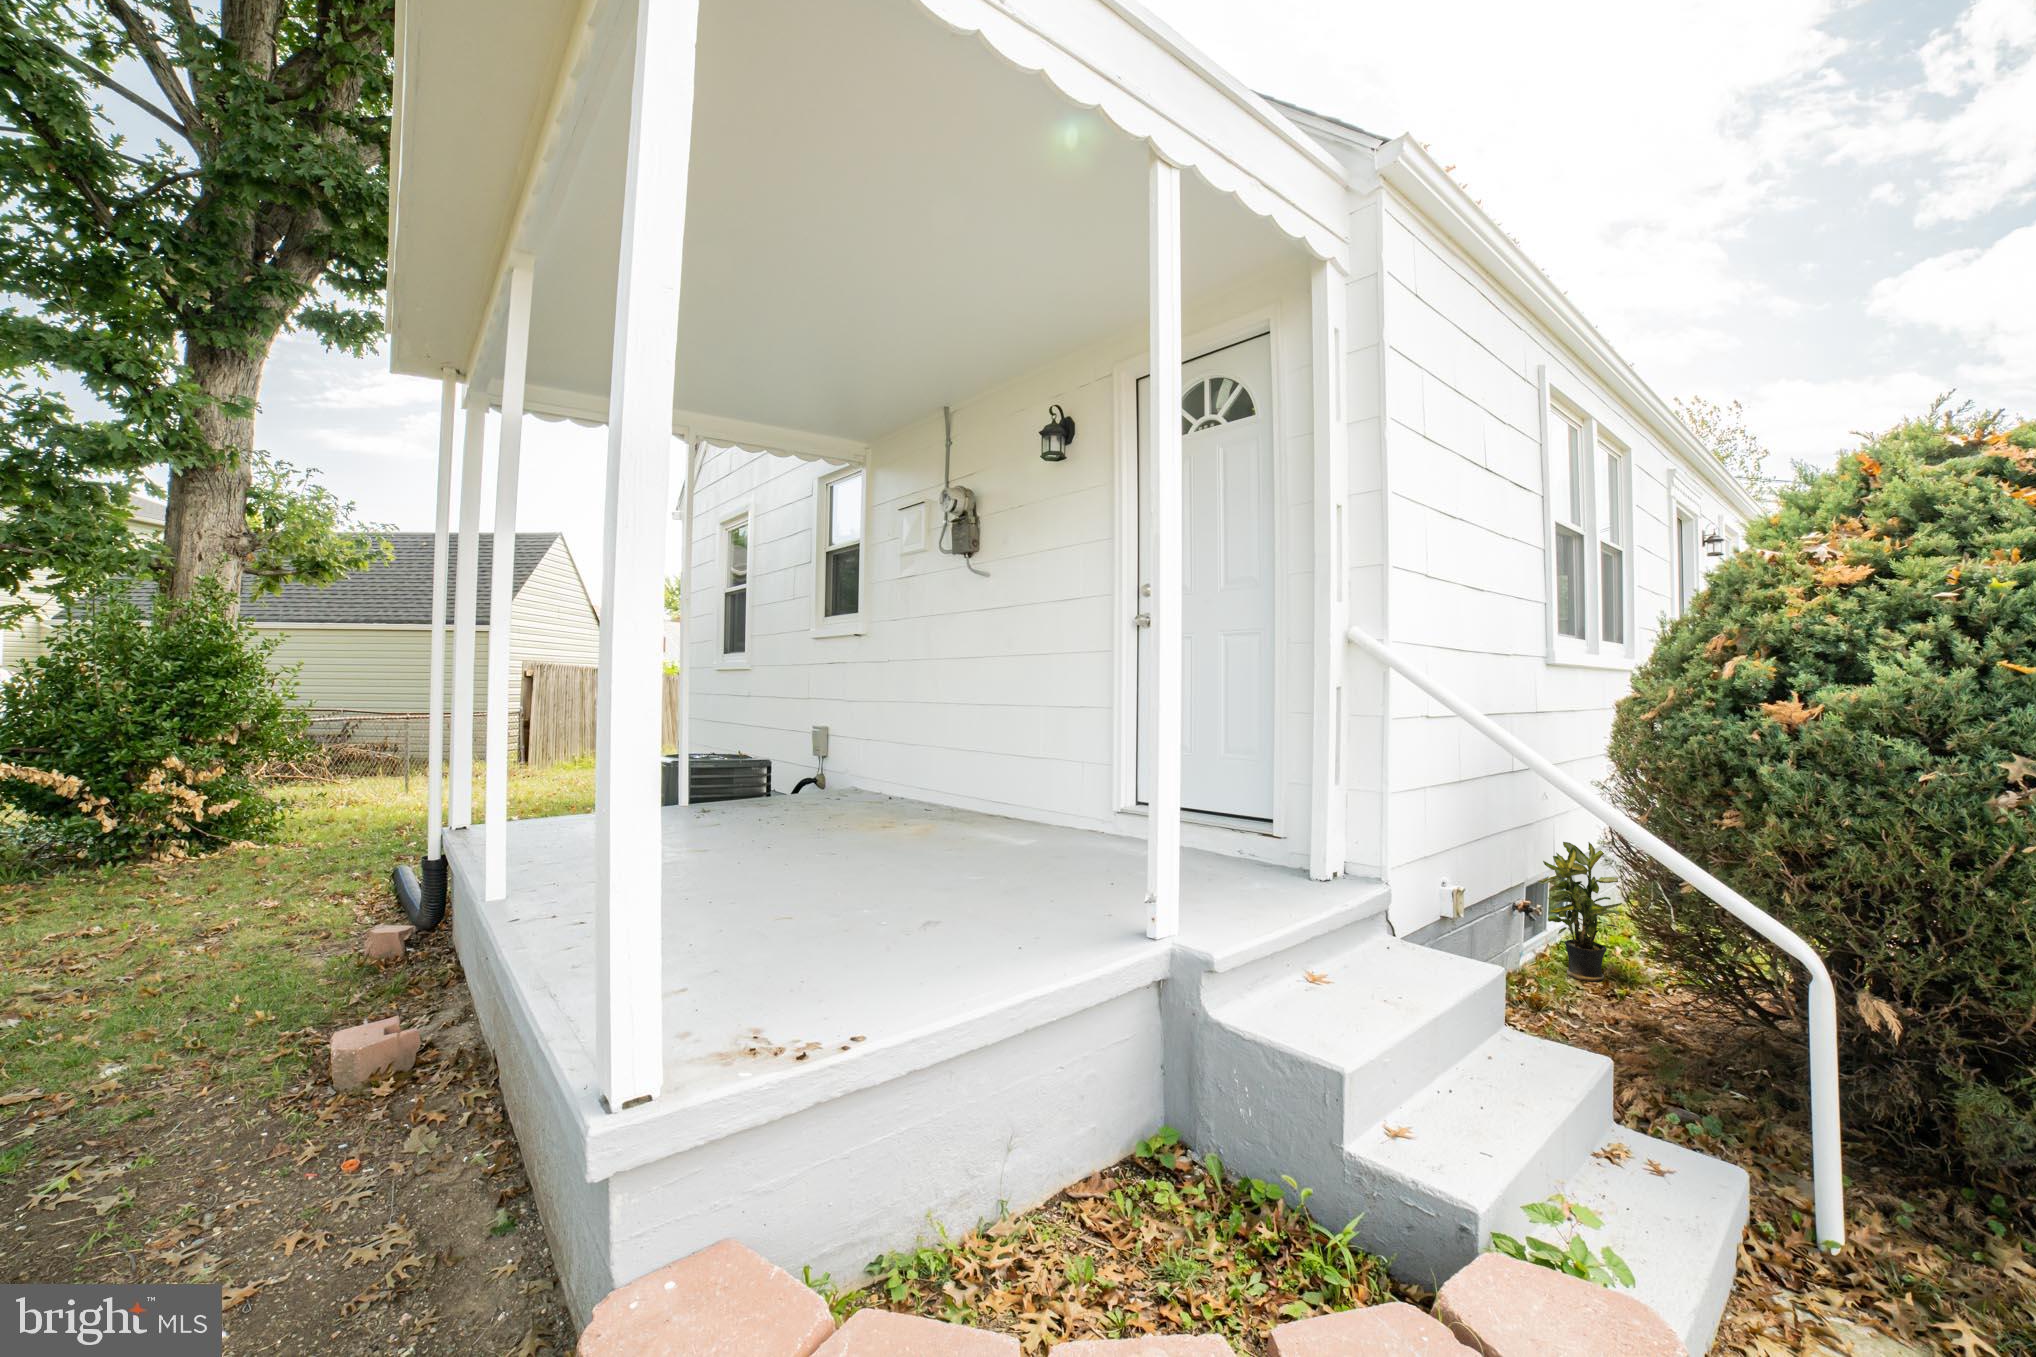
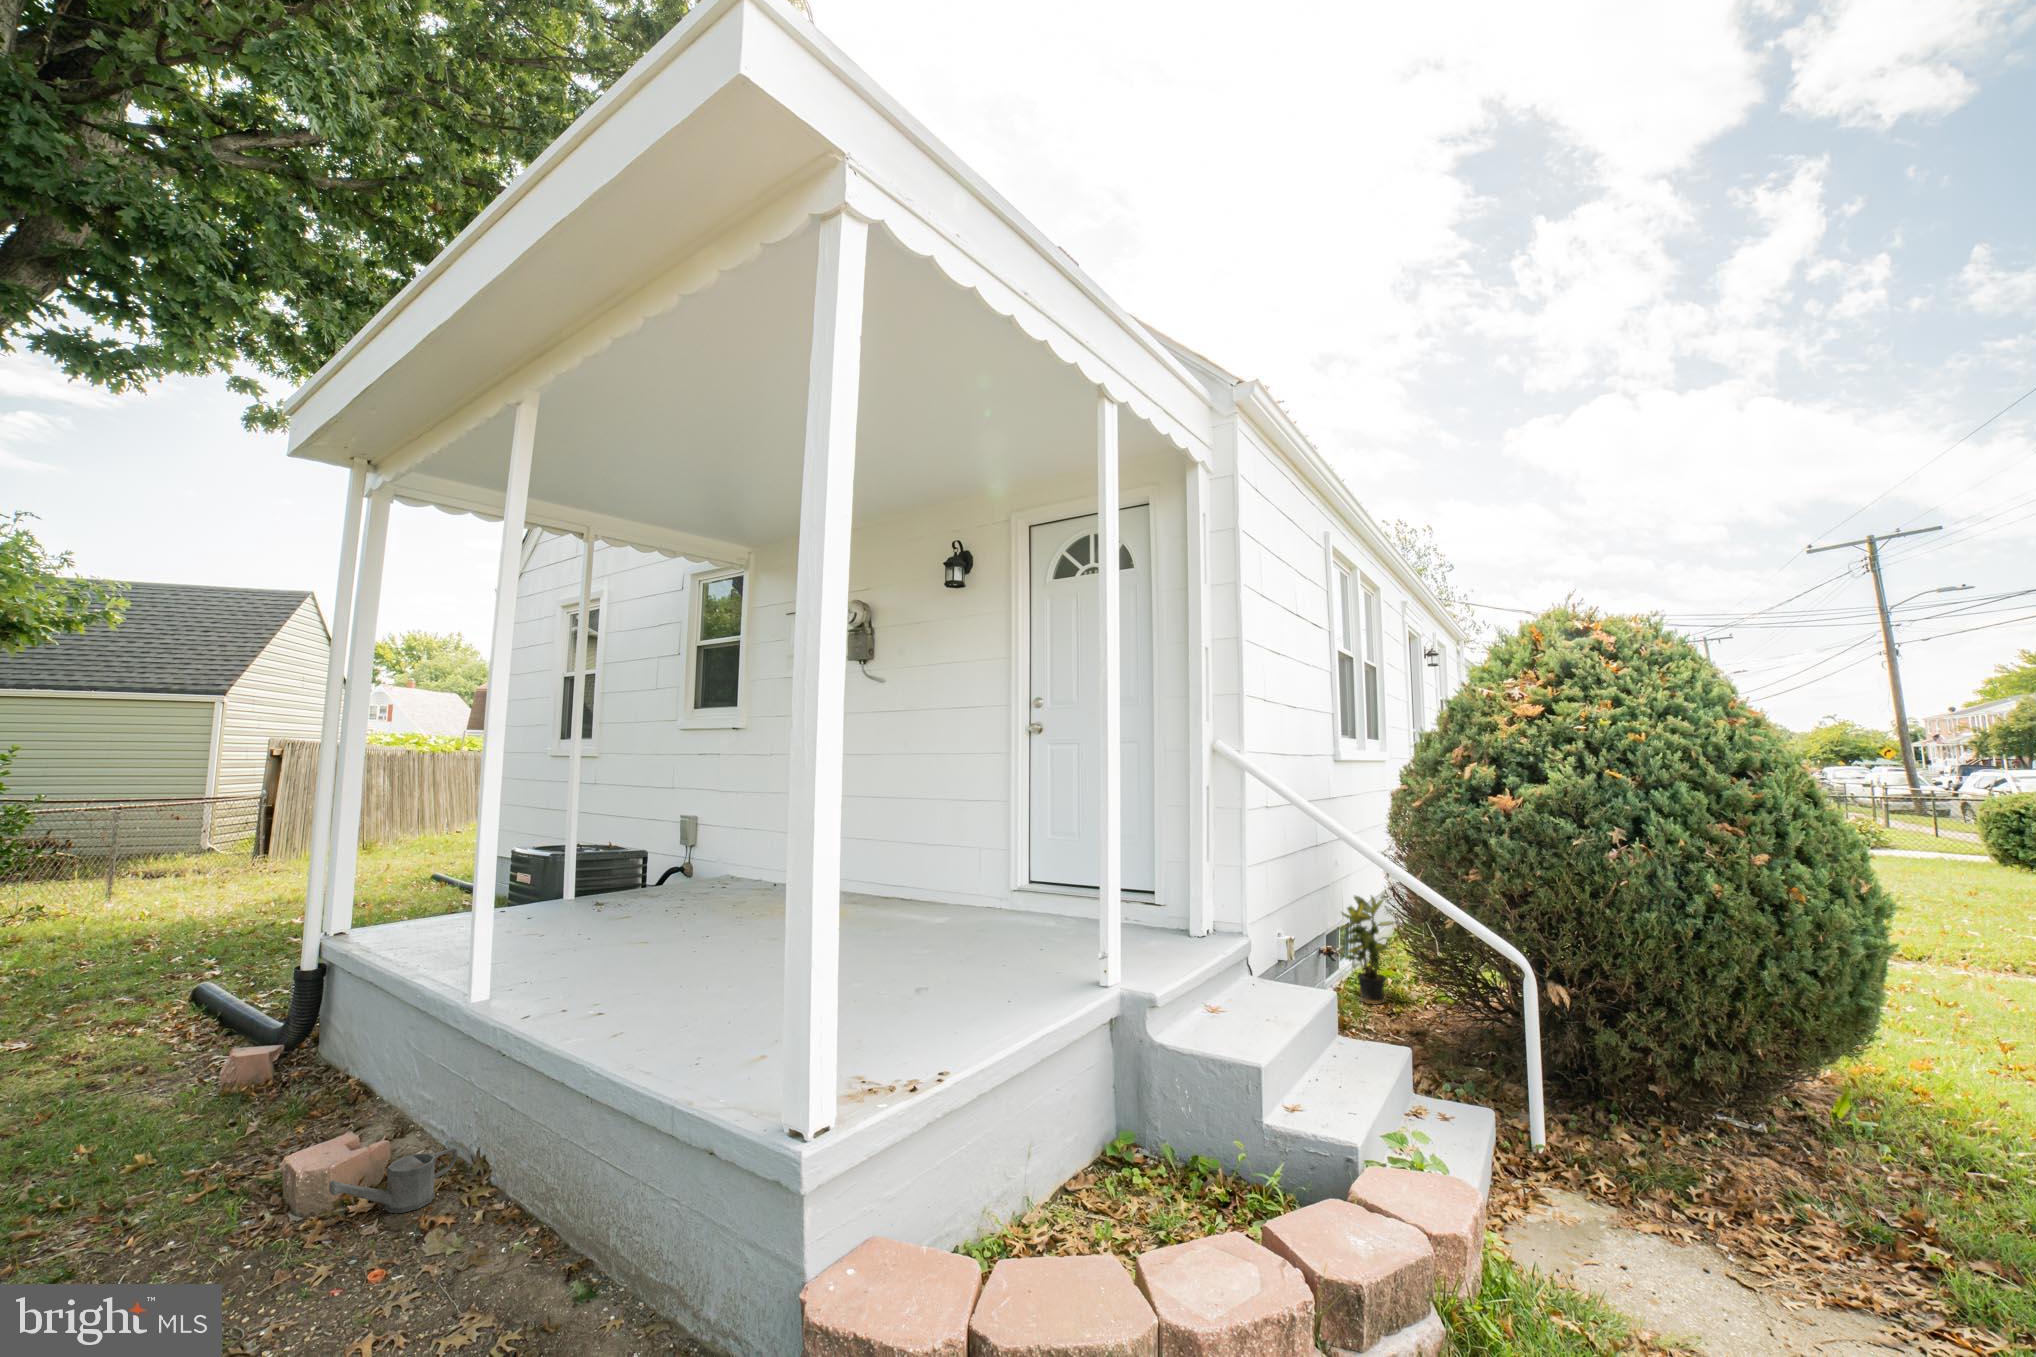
watering can: none [330,1042,468,1103] -> present [329,1148,458,1213]

